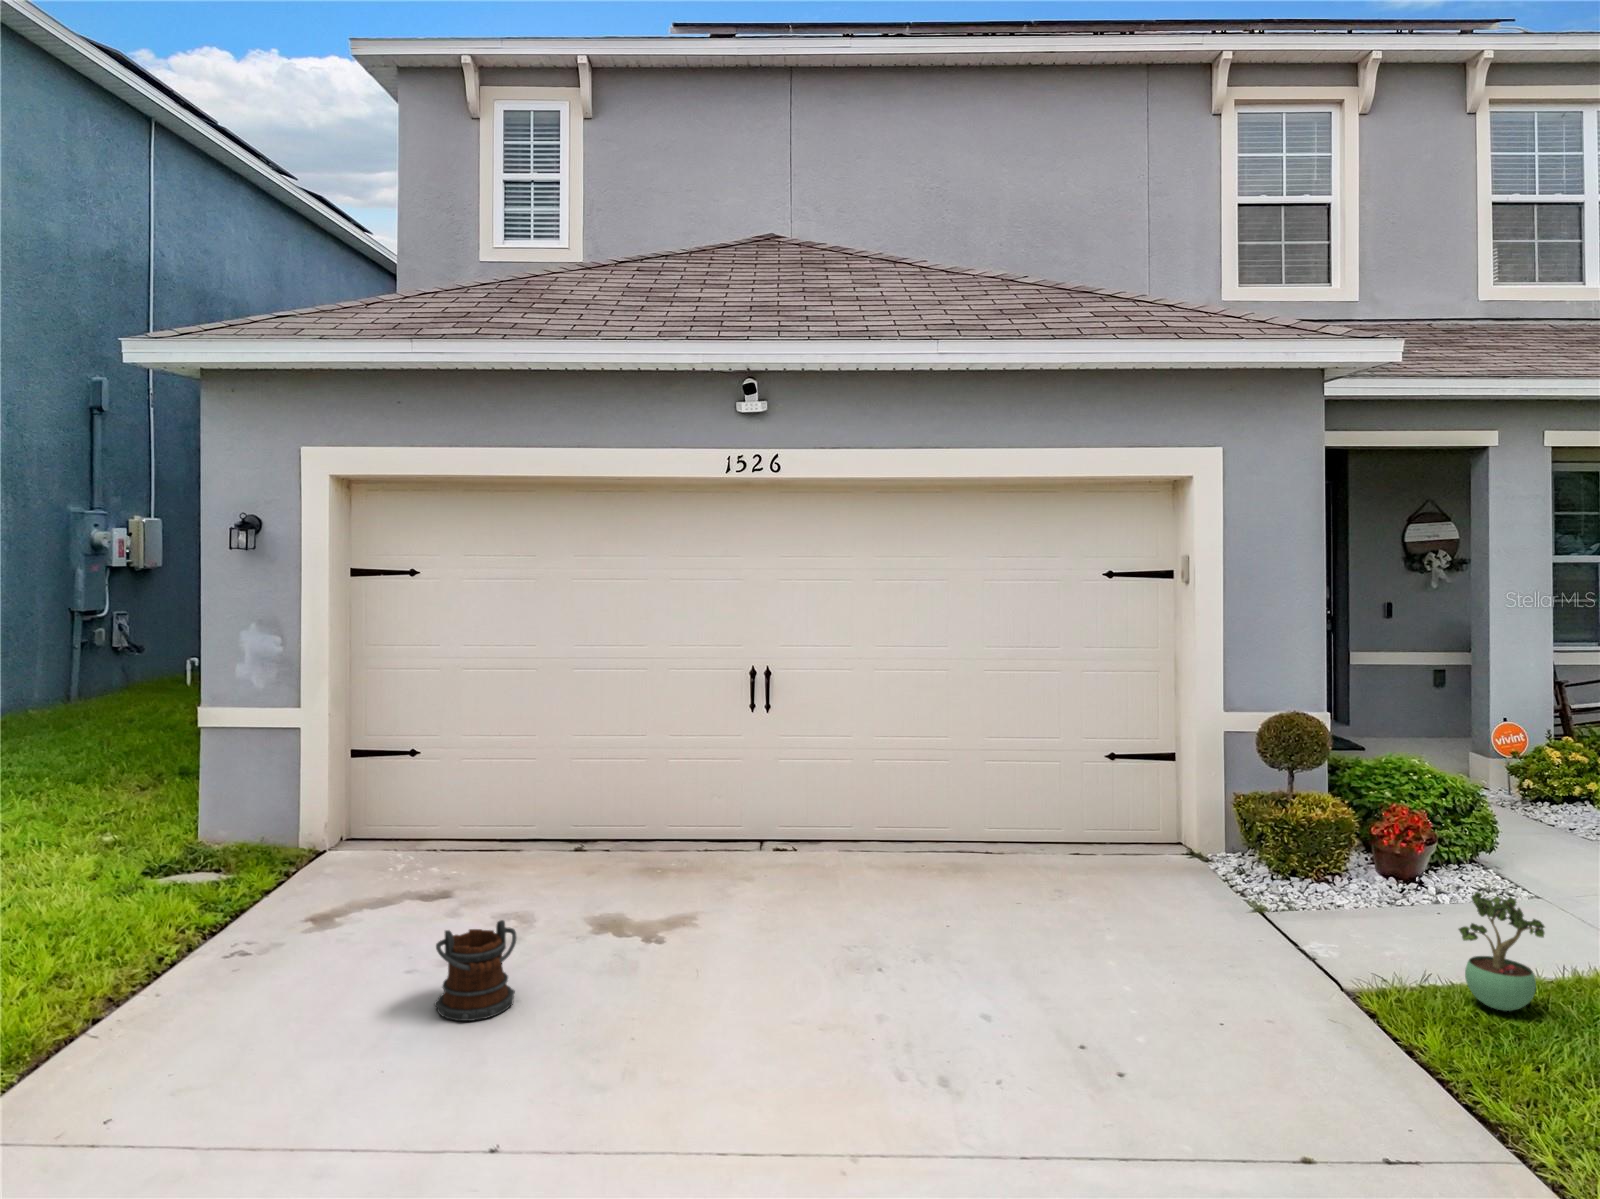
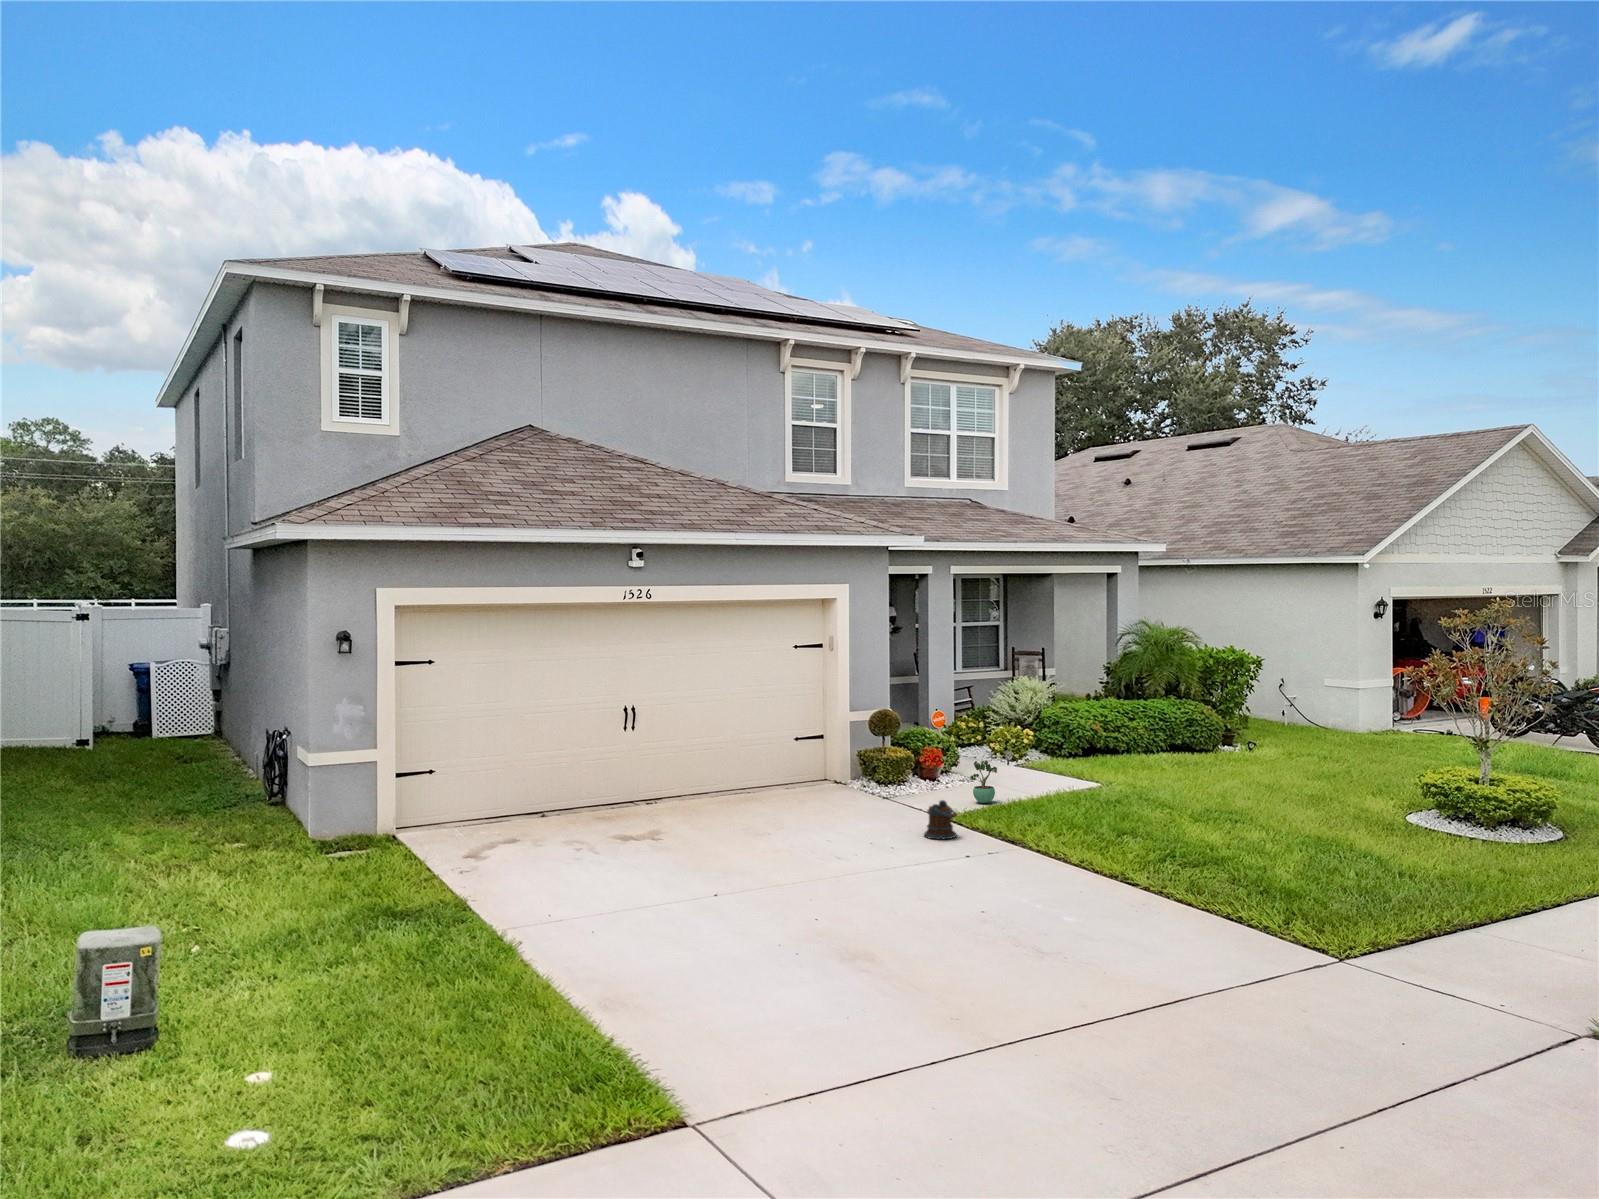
bucket: present [435,920,517,1021] -> present [924,800,957,839]

